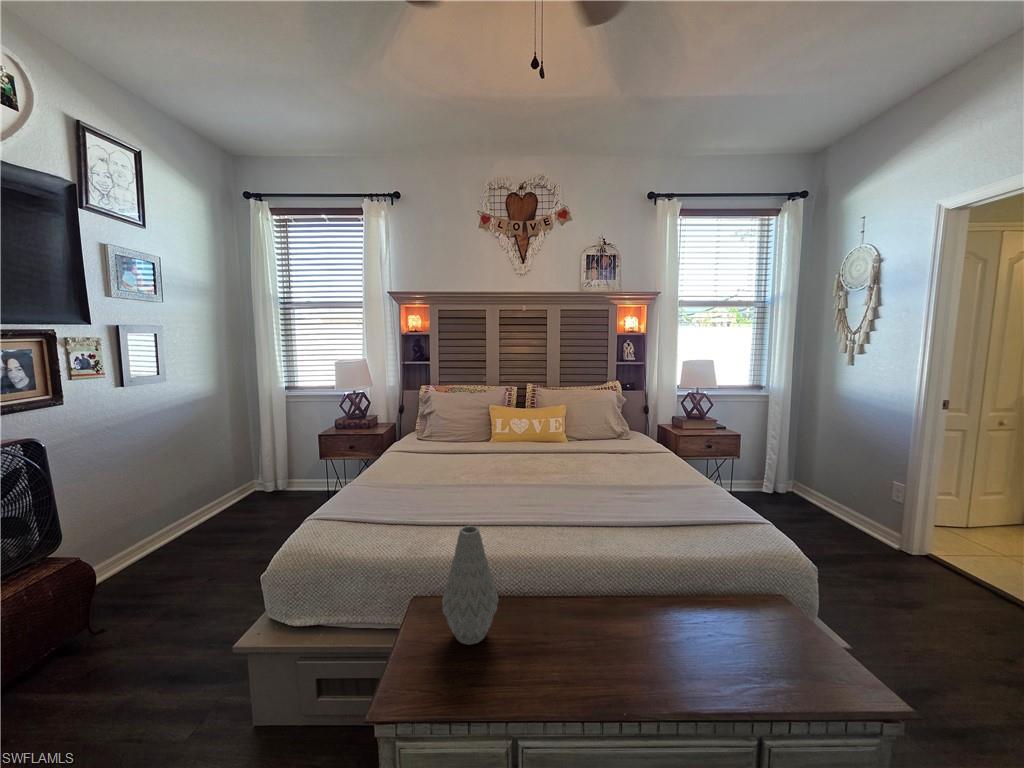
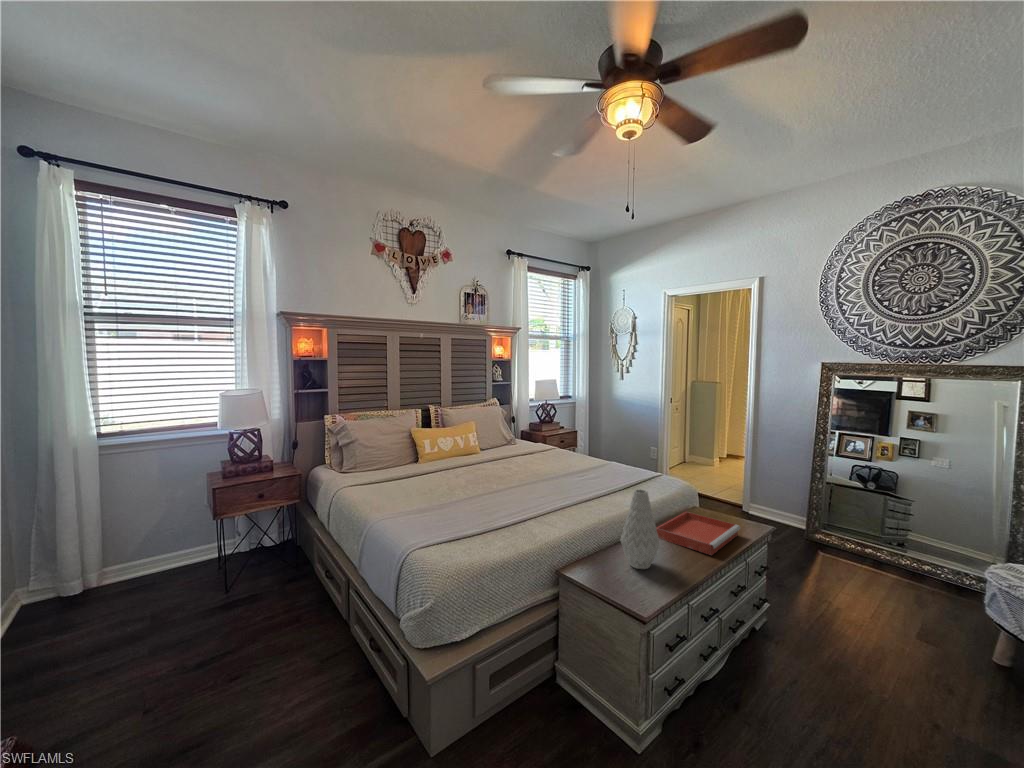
tray: none [571,592,722,678] -> present [656,512,740,555]

